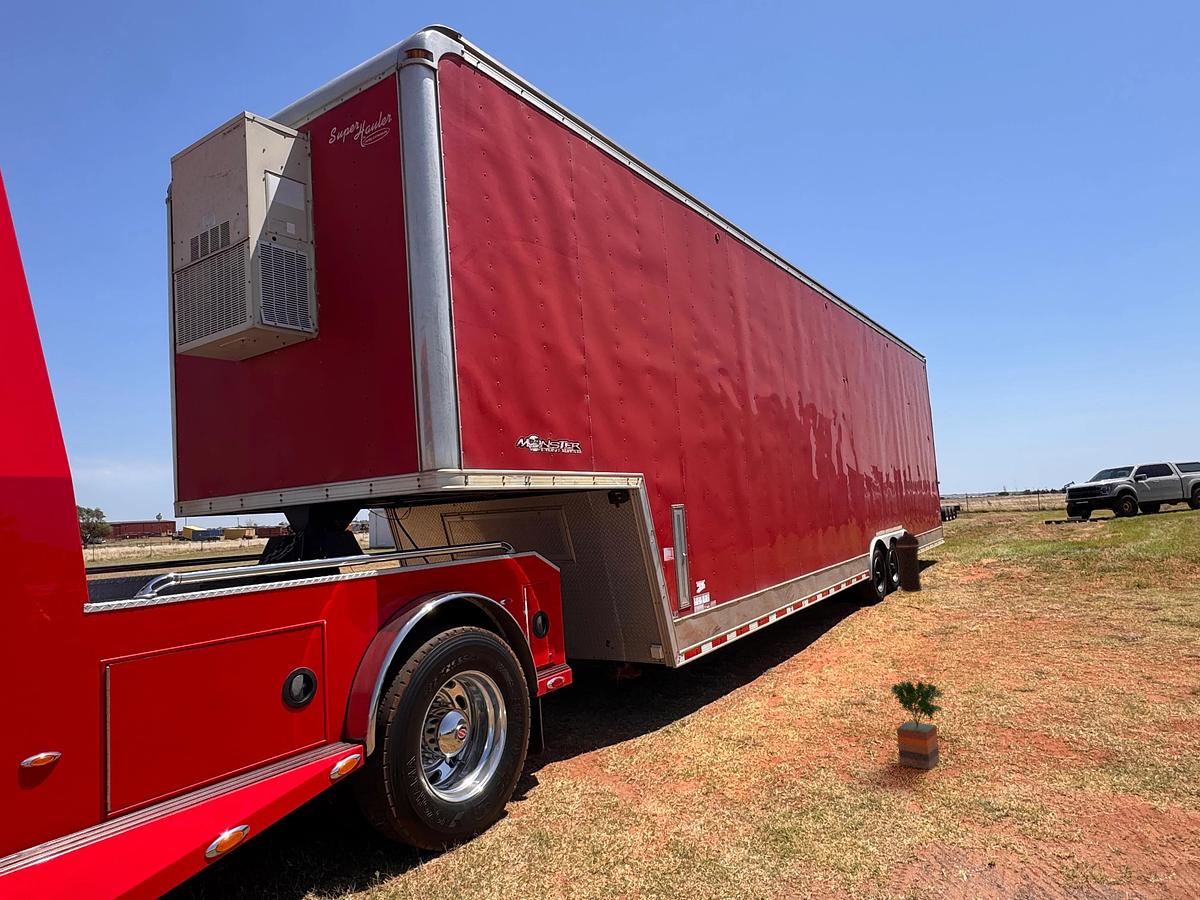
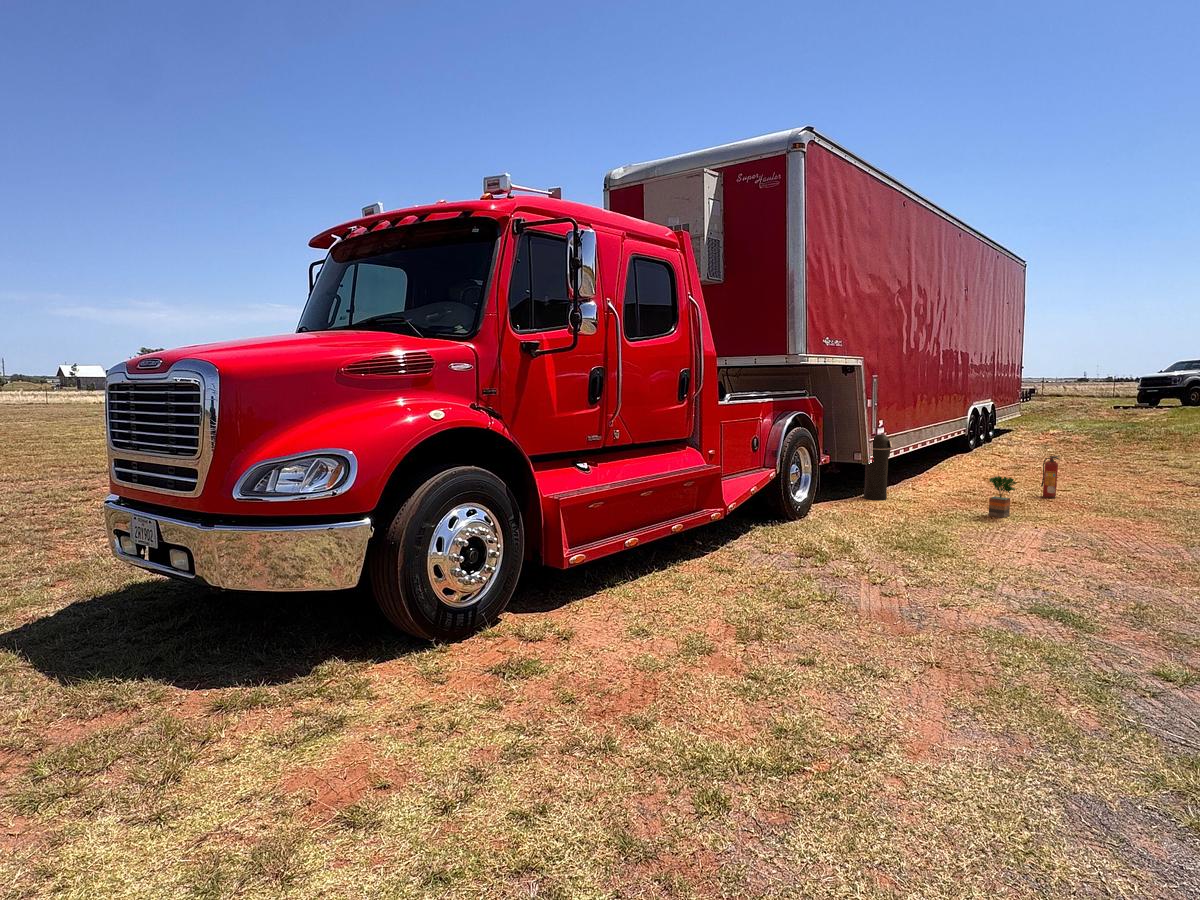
trash can: present [896,533,921,591] -> present [864,434,892,500]
fire extinguisher: none [984,620,1016,697] -> present [1041,456,1060,498]

